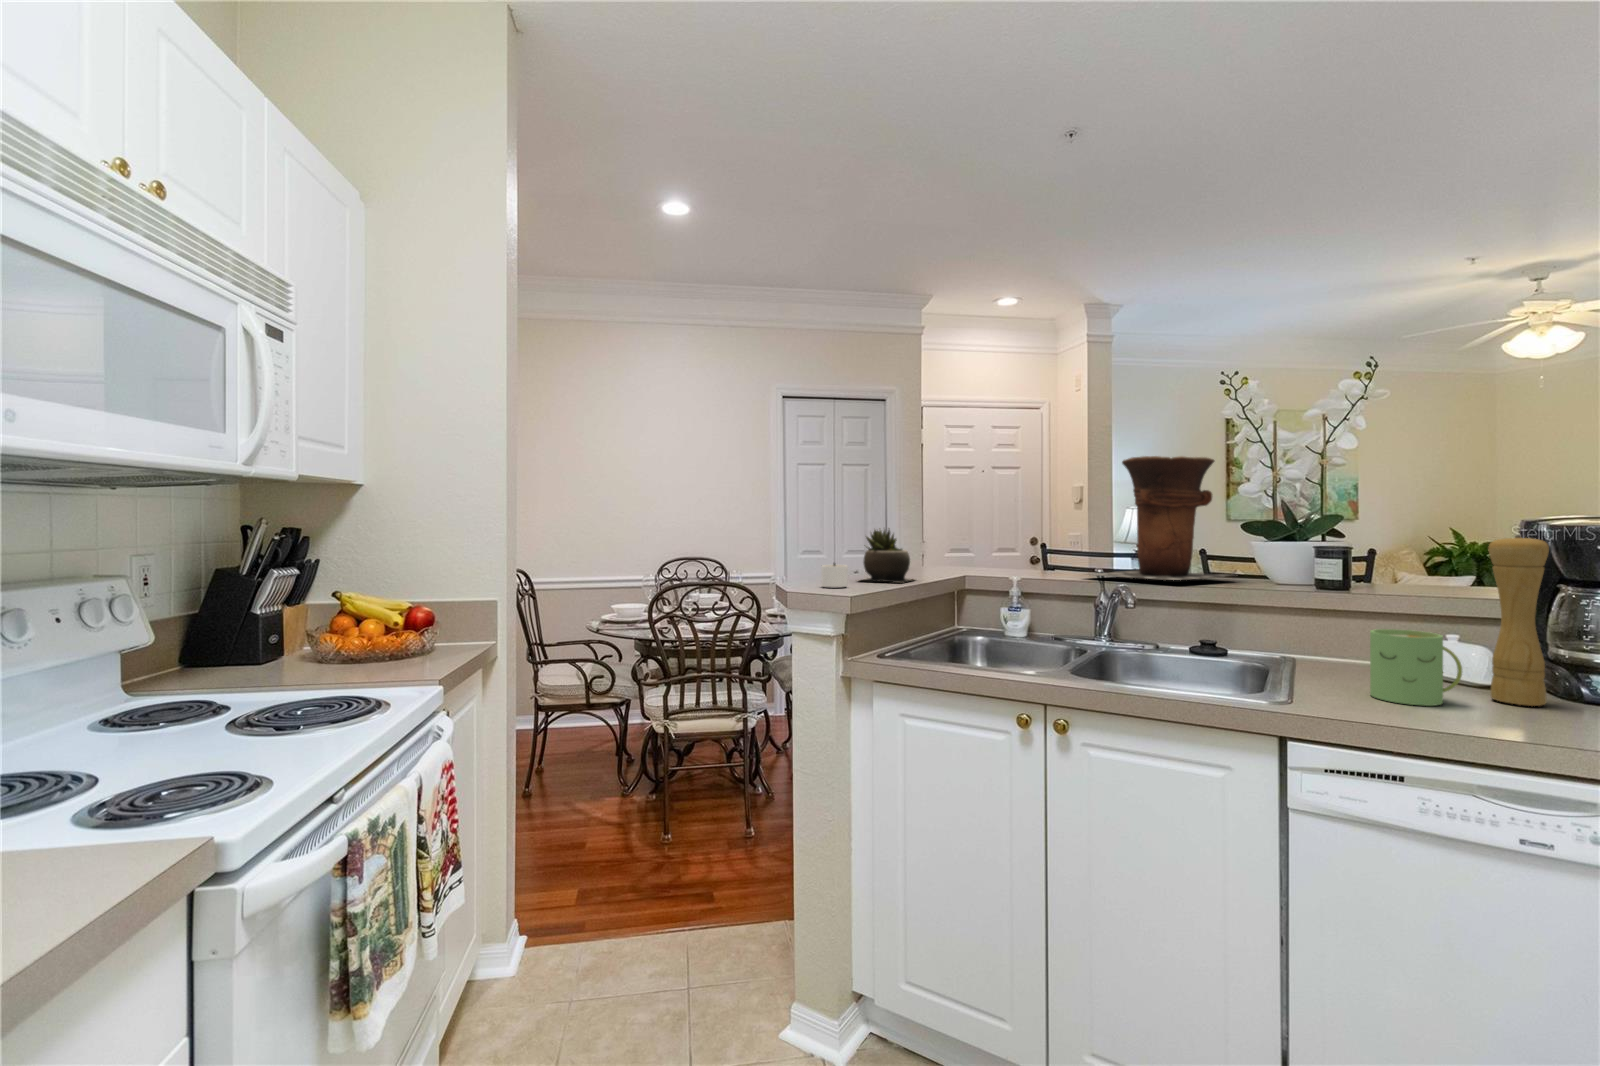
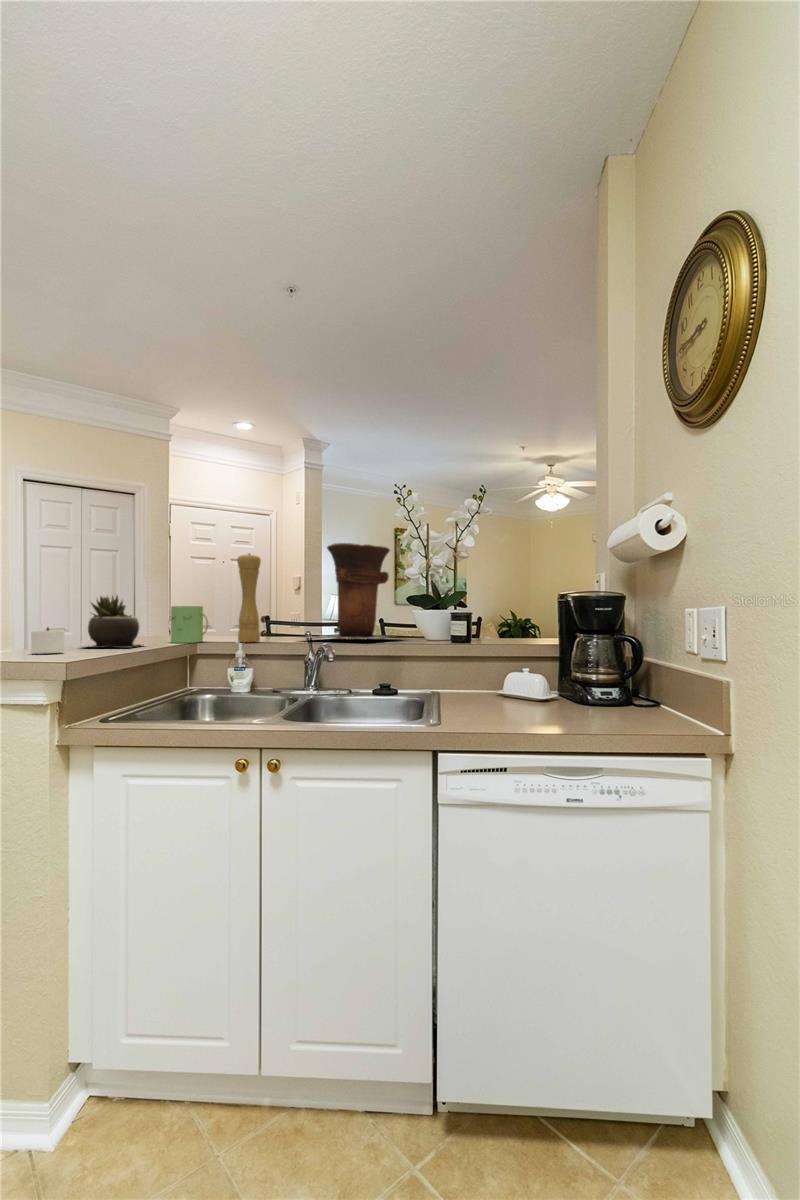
pepper mill: present [1488,535,1549,706] -> present [237,554,261,642]
mug: present [1370,629,1462,706] -> present [171,606,208,643]

